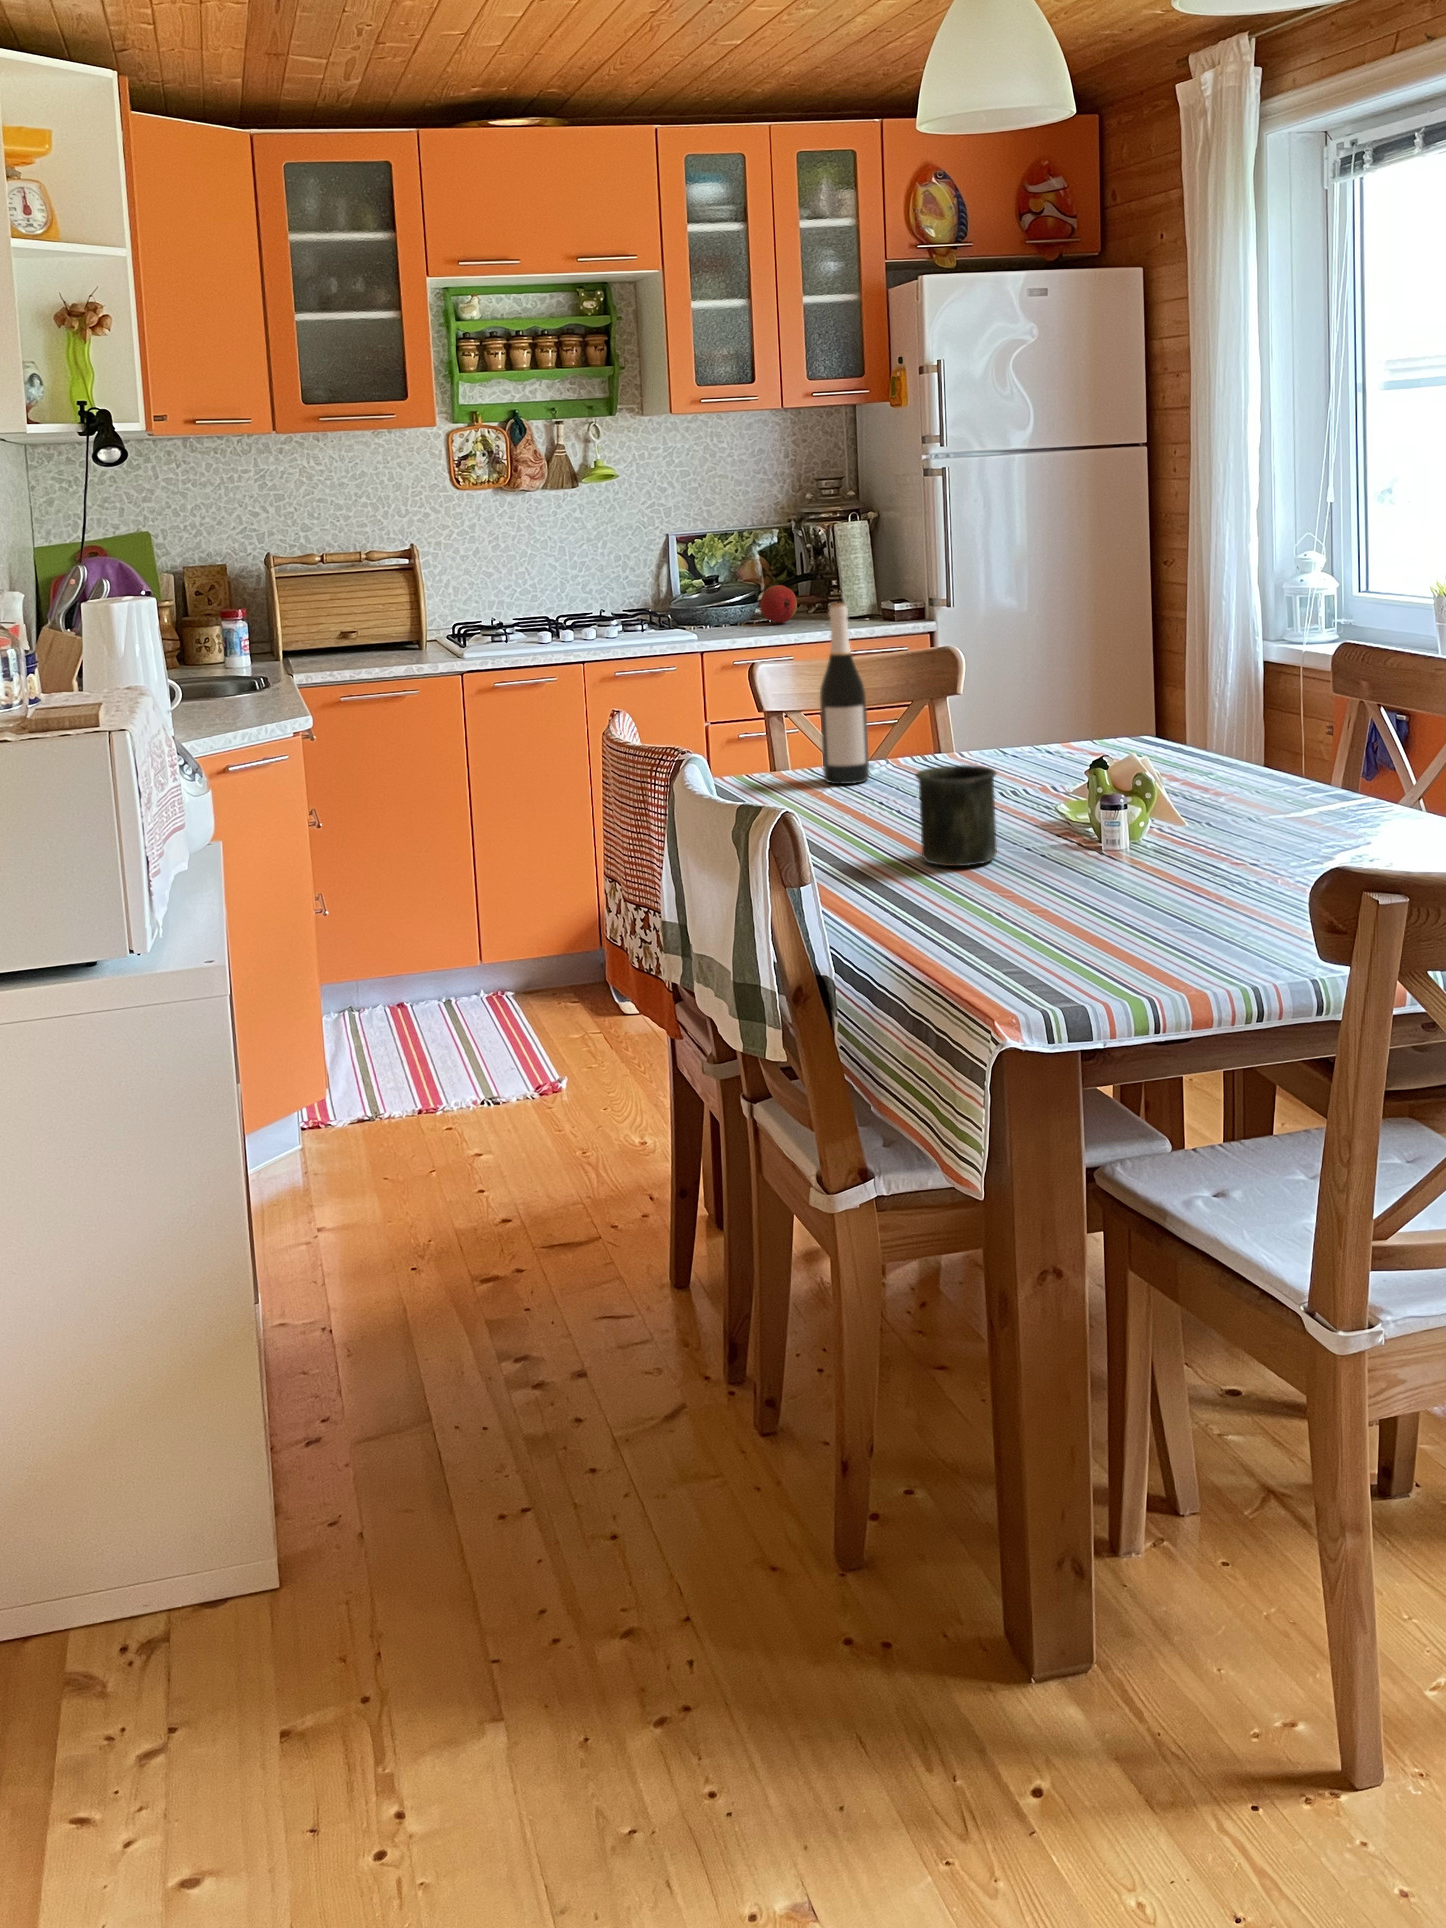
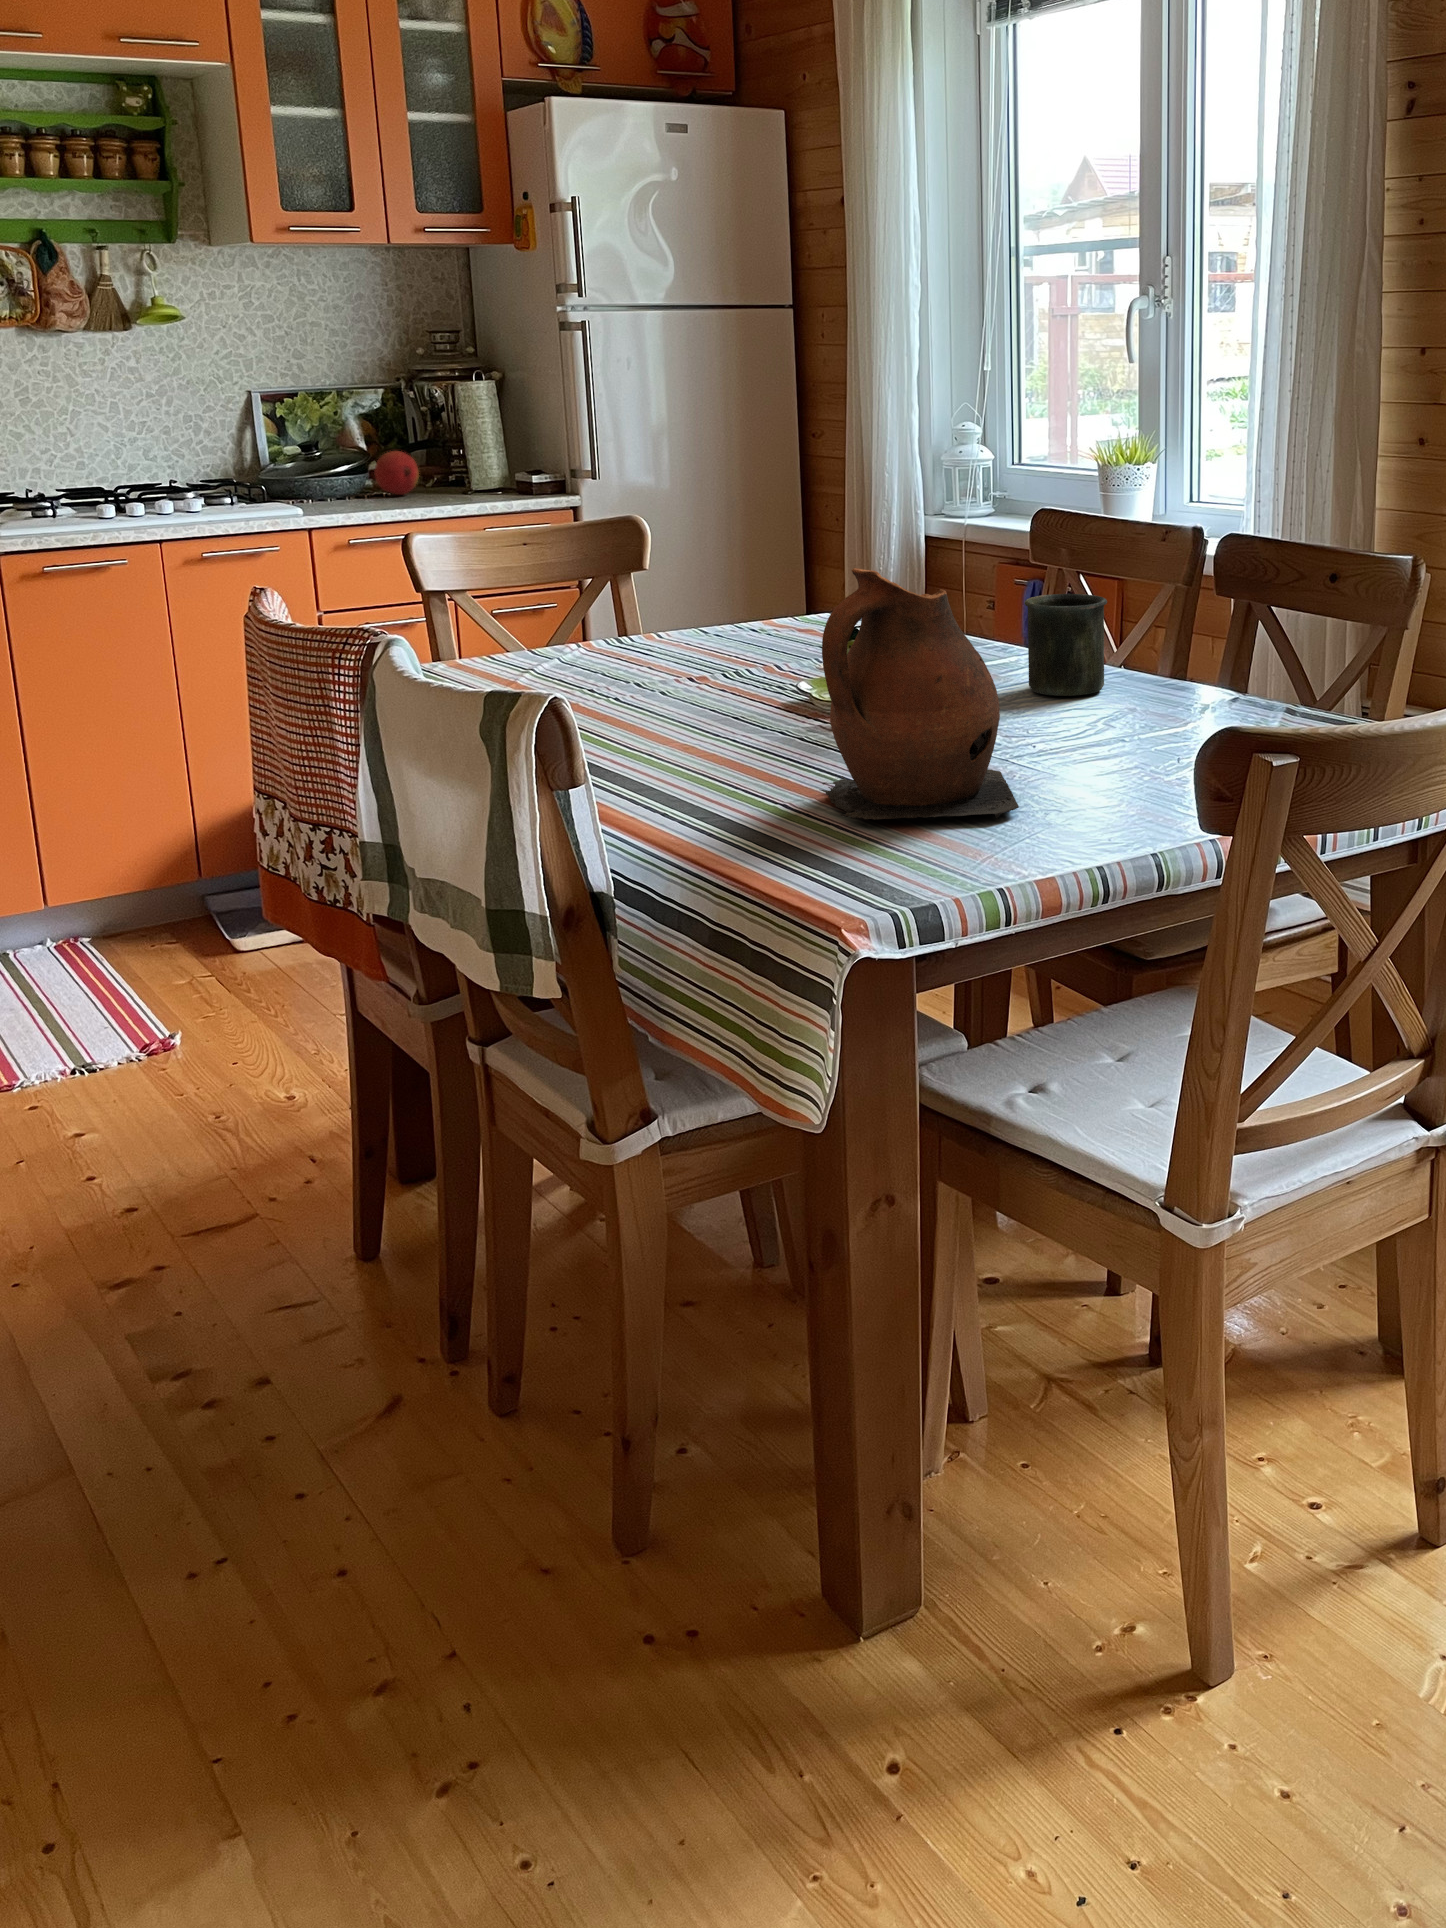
wine bottle: present [820,603,869,784] -> none [506,458,567,670]
ceramic pitcher: none [1023,710,1204,938] -> present [820,568,1019,820]
mug: present [916,765,997,866] -> present [1024,594,1107,696]

